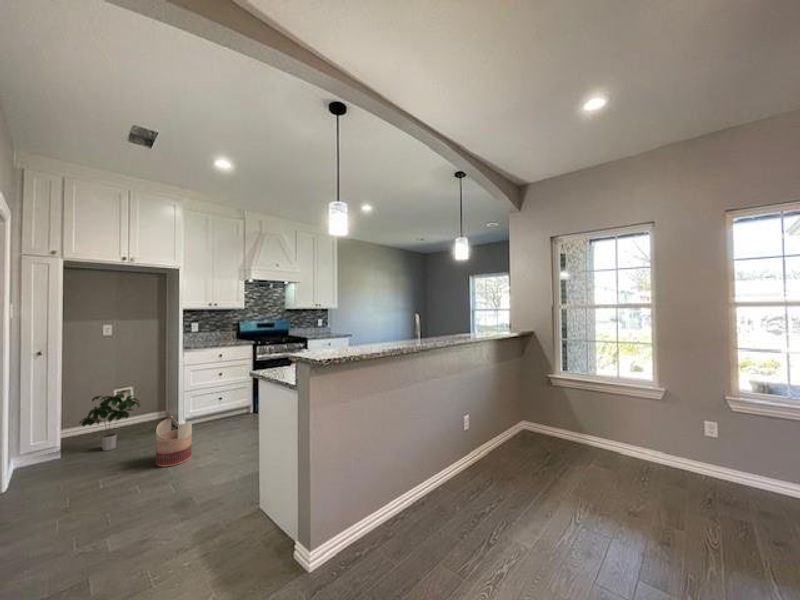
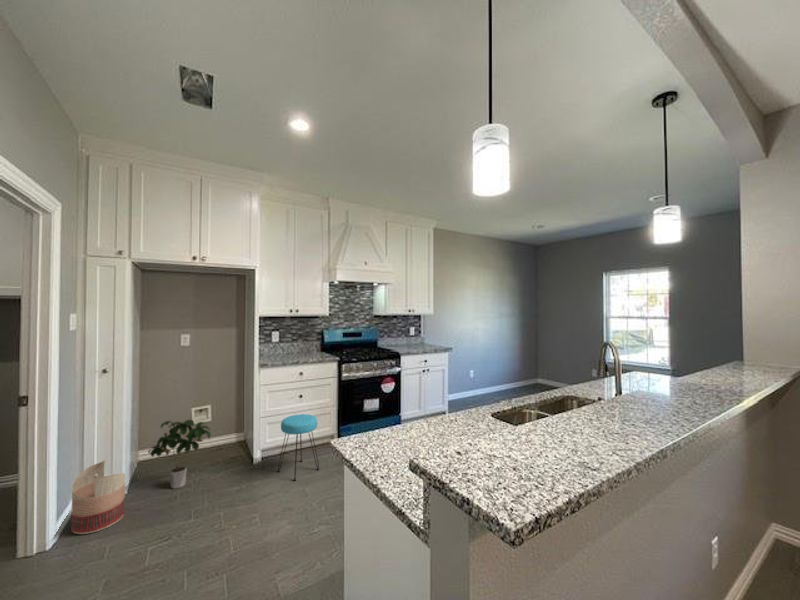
stool: none [200,387,237,437] -> present [278,414,319,480]
basket: present [156,416,192,466] -> present [71,460,125,534]

